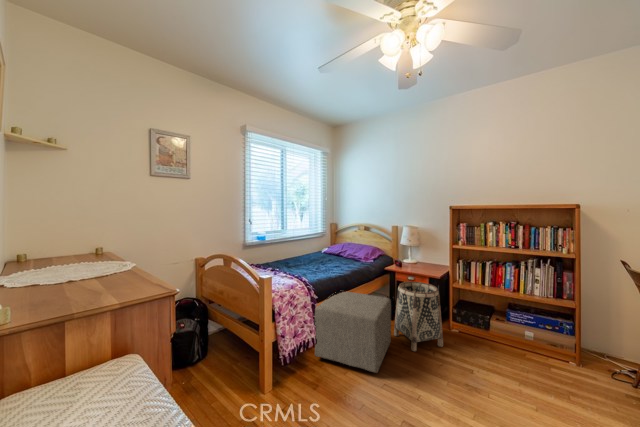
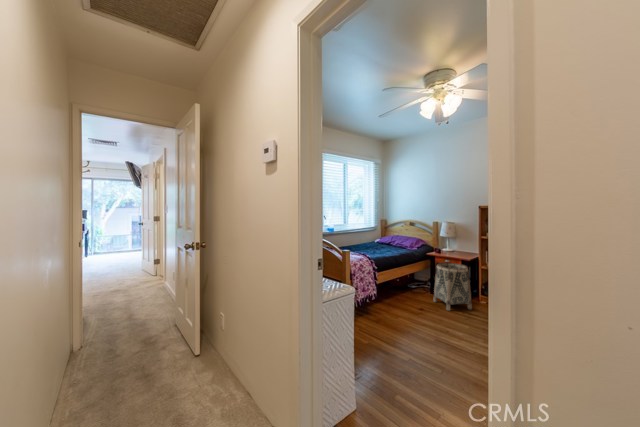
ottoman: present [315,292,391,373] -> none [376,267,431,318]

